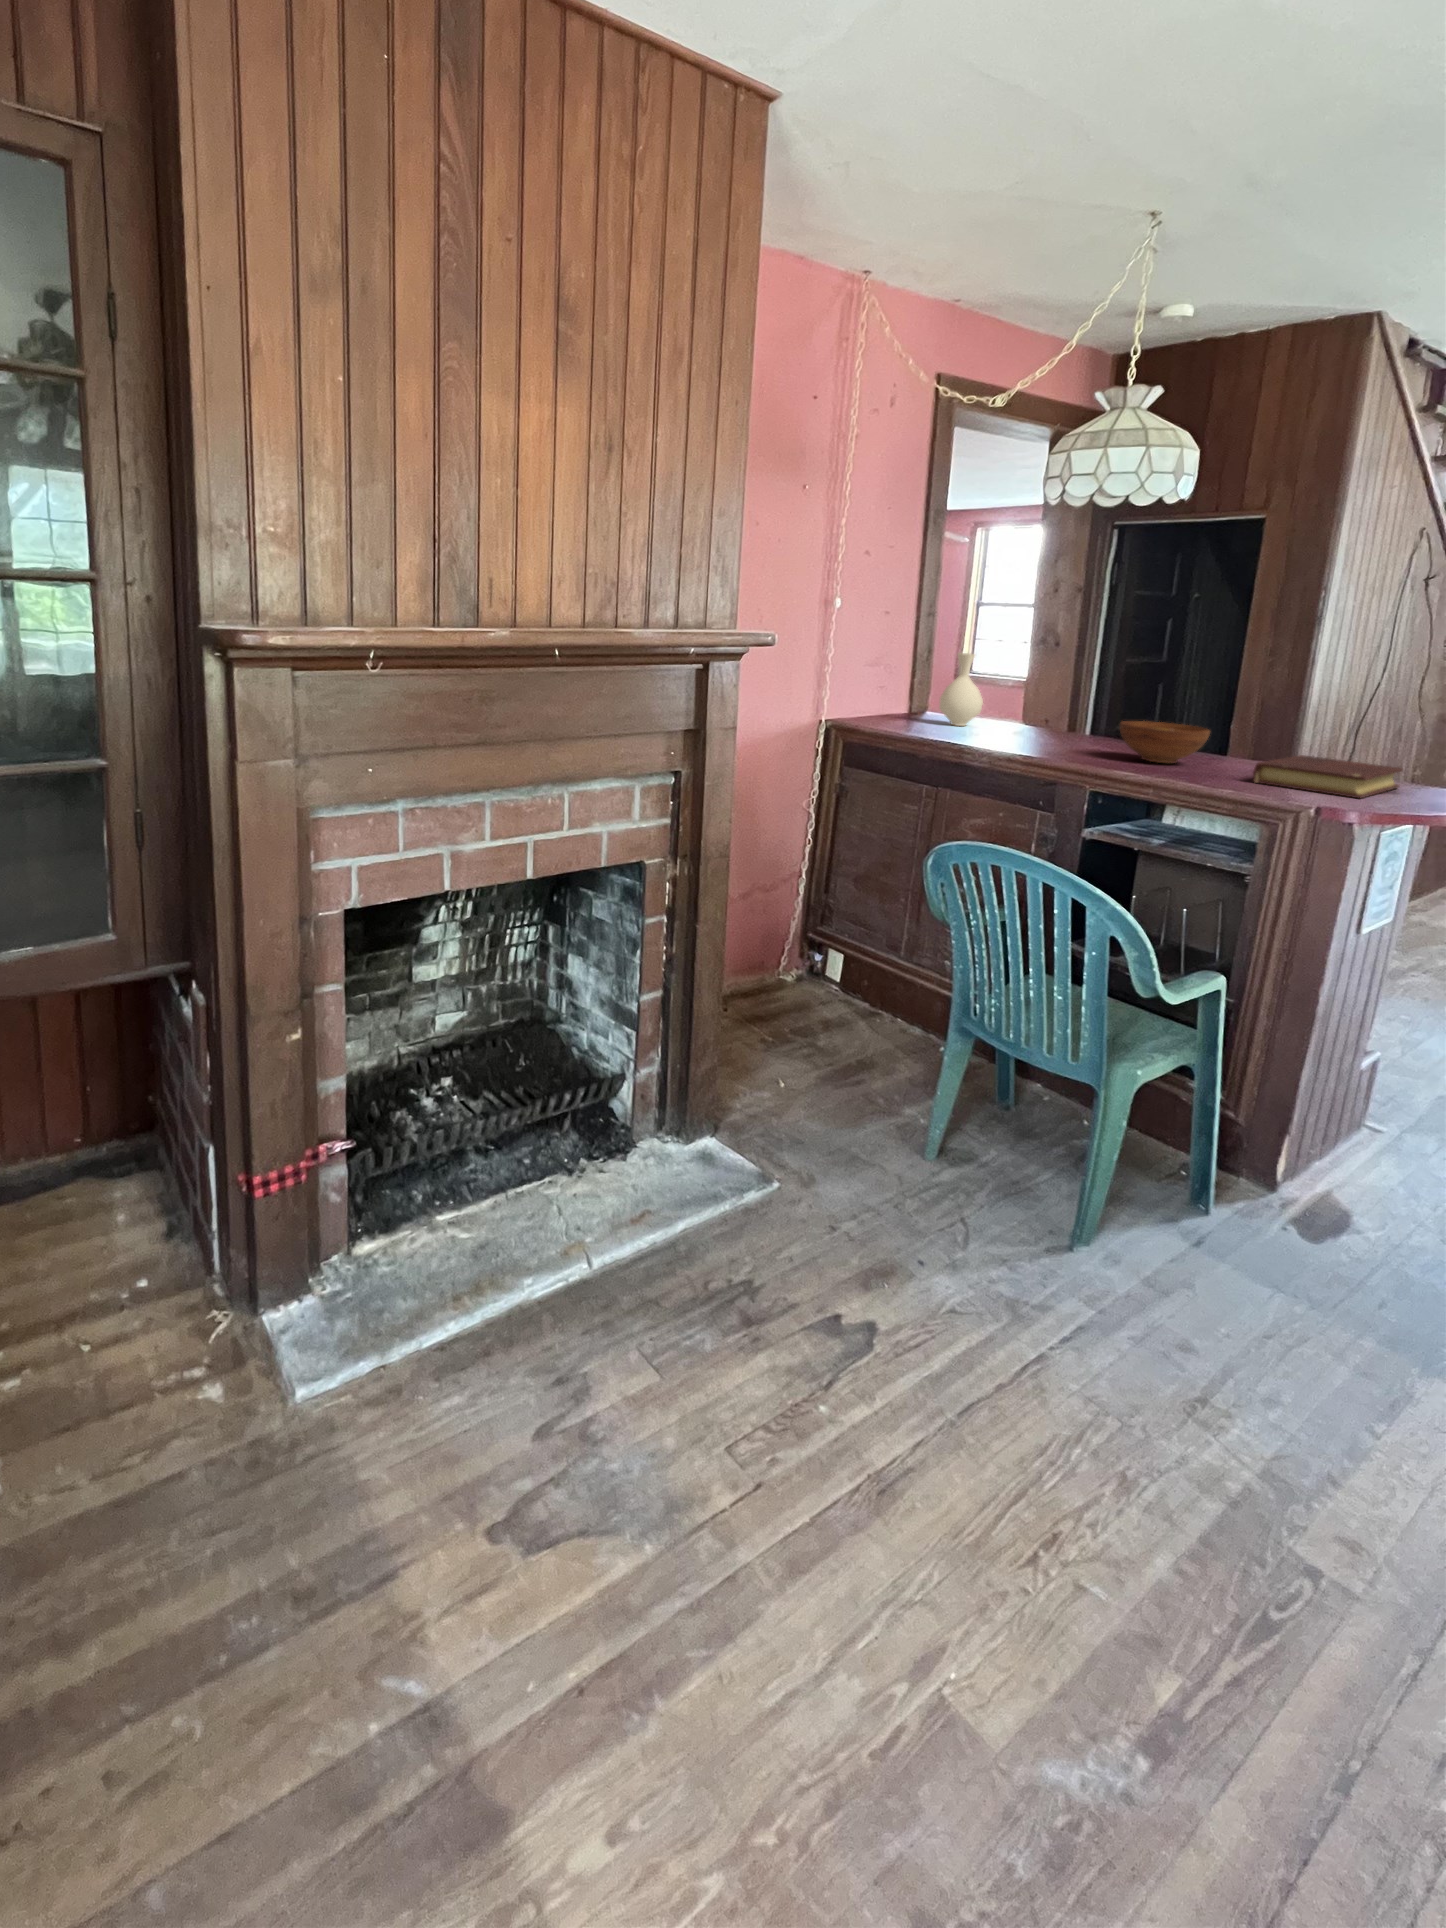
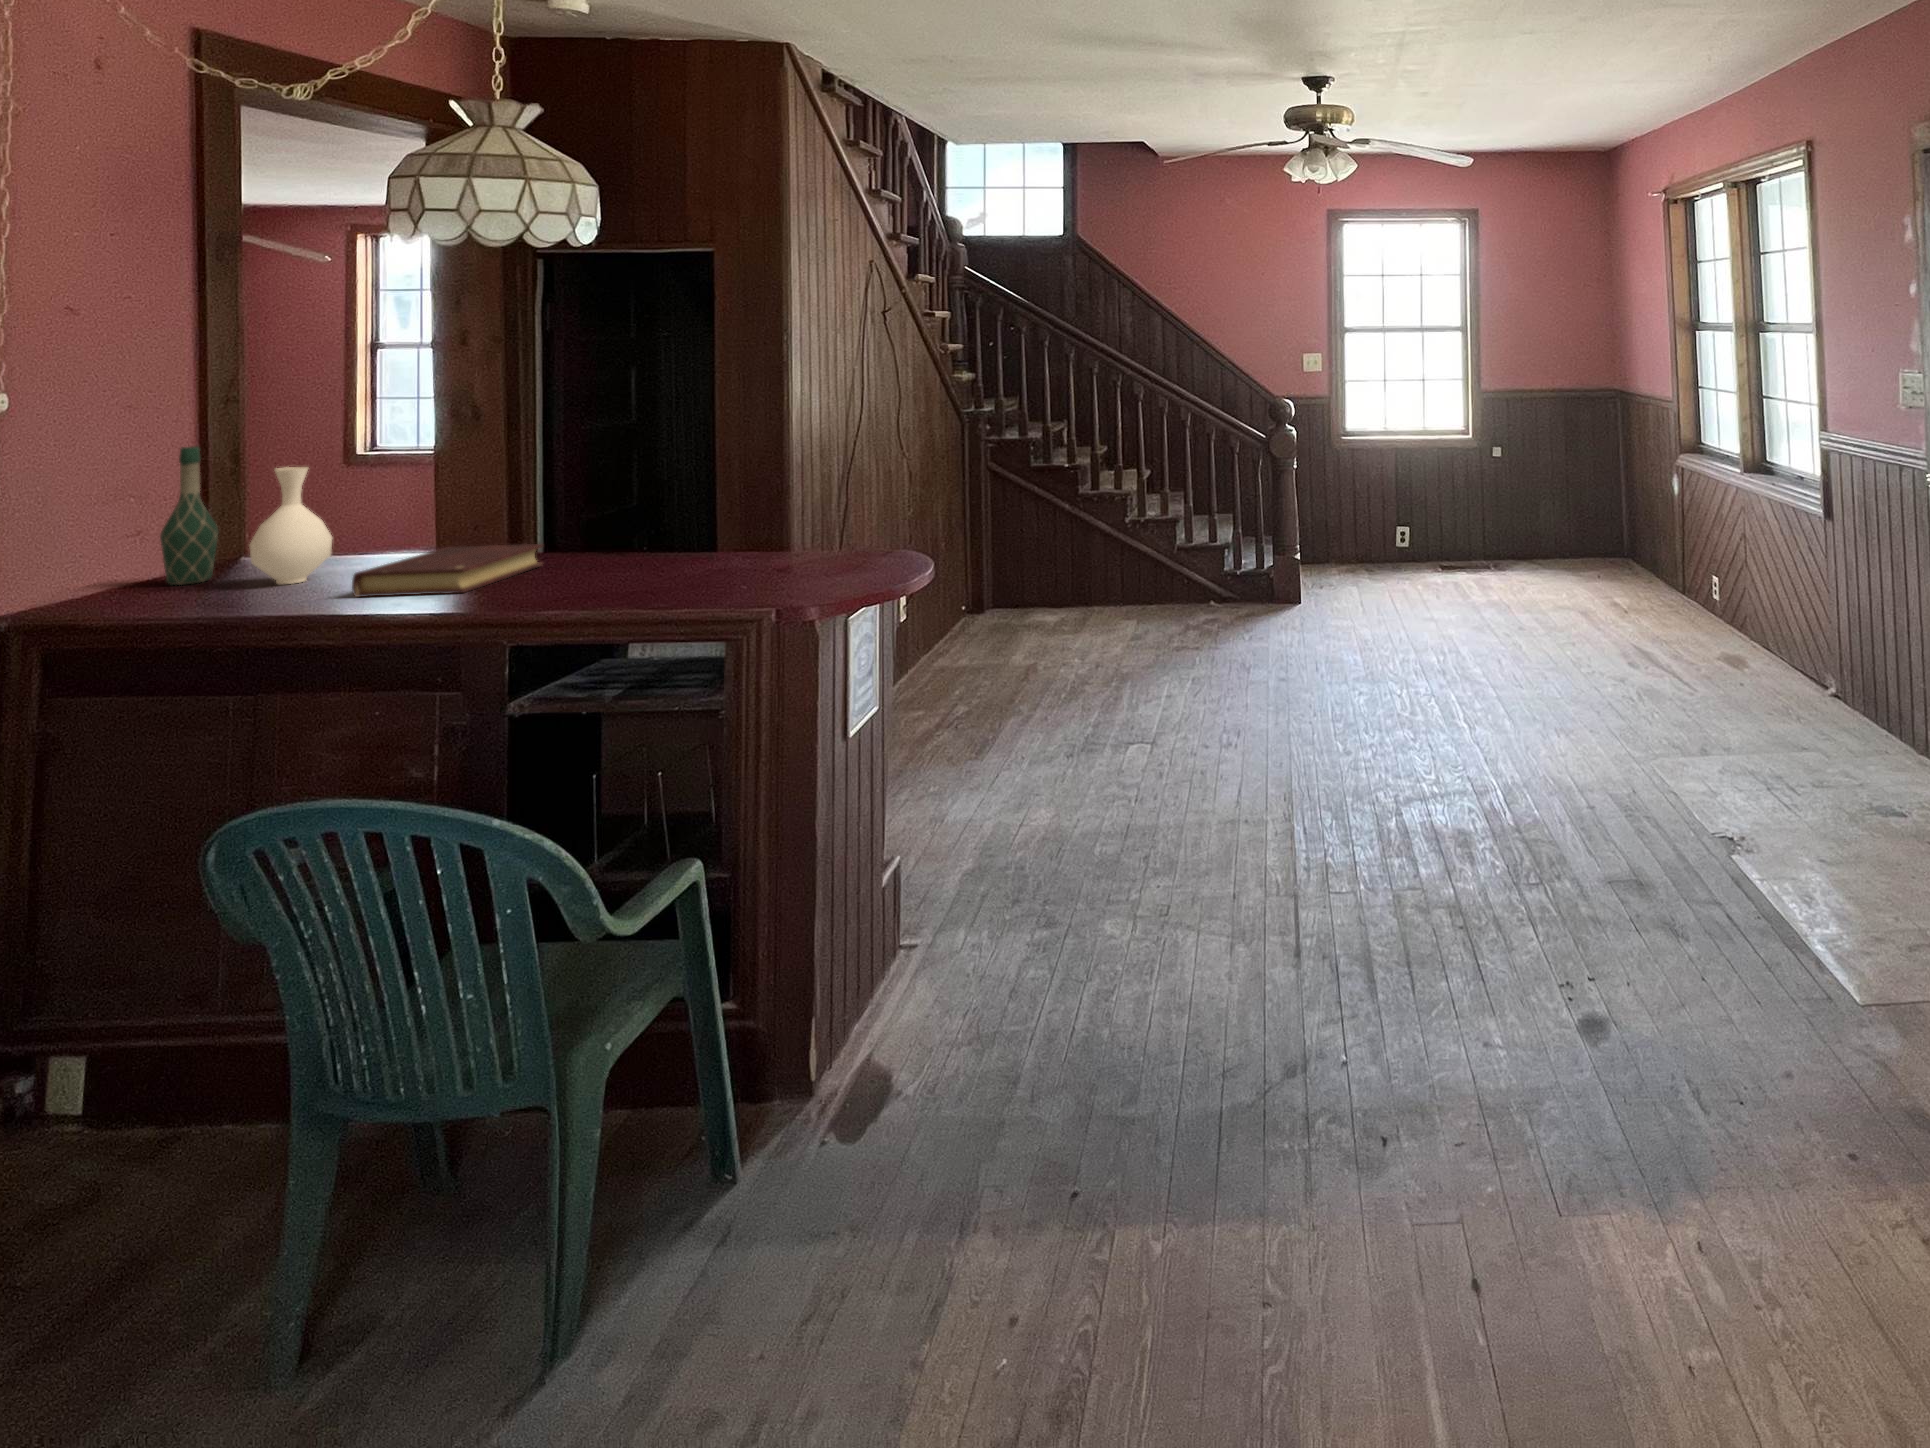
wine bottle: none [896,635,923,717] -> present [160,446,218,585]
bowl: present [1120,721,1210,763] -> none [537,530,655,590]
book: present [1253,755,1403,798] -> present [352,544,543,597]

